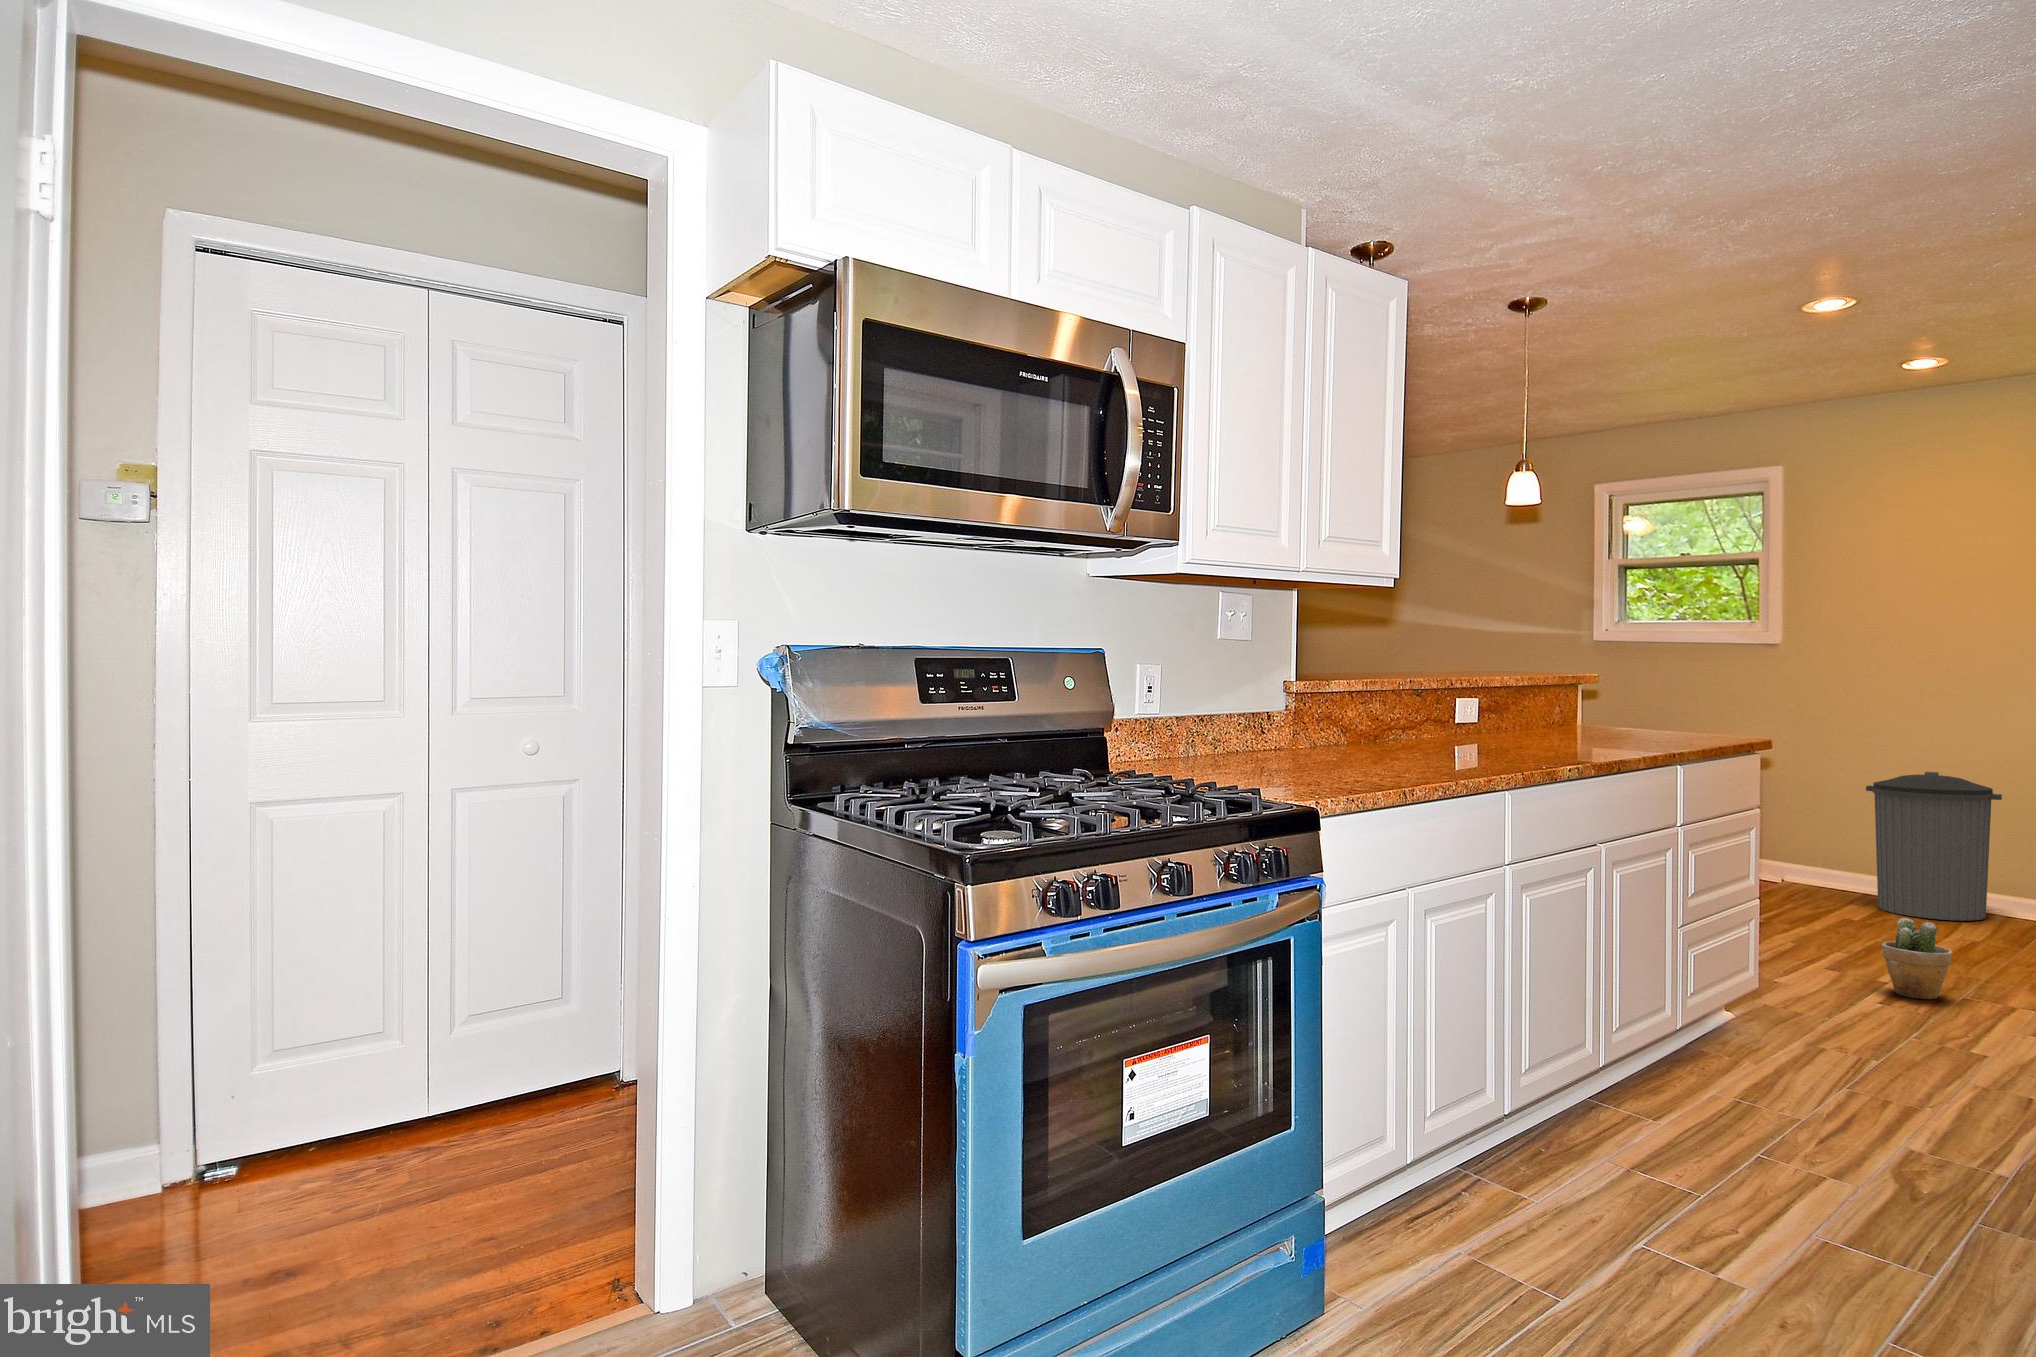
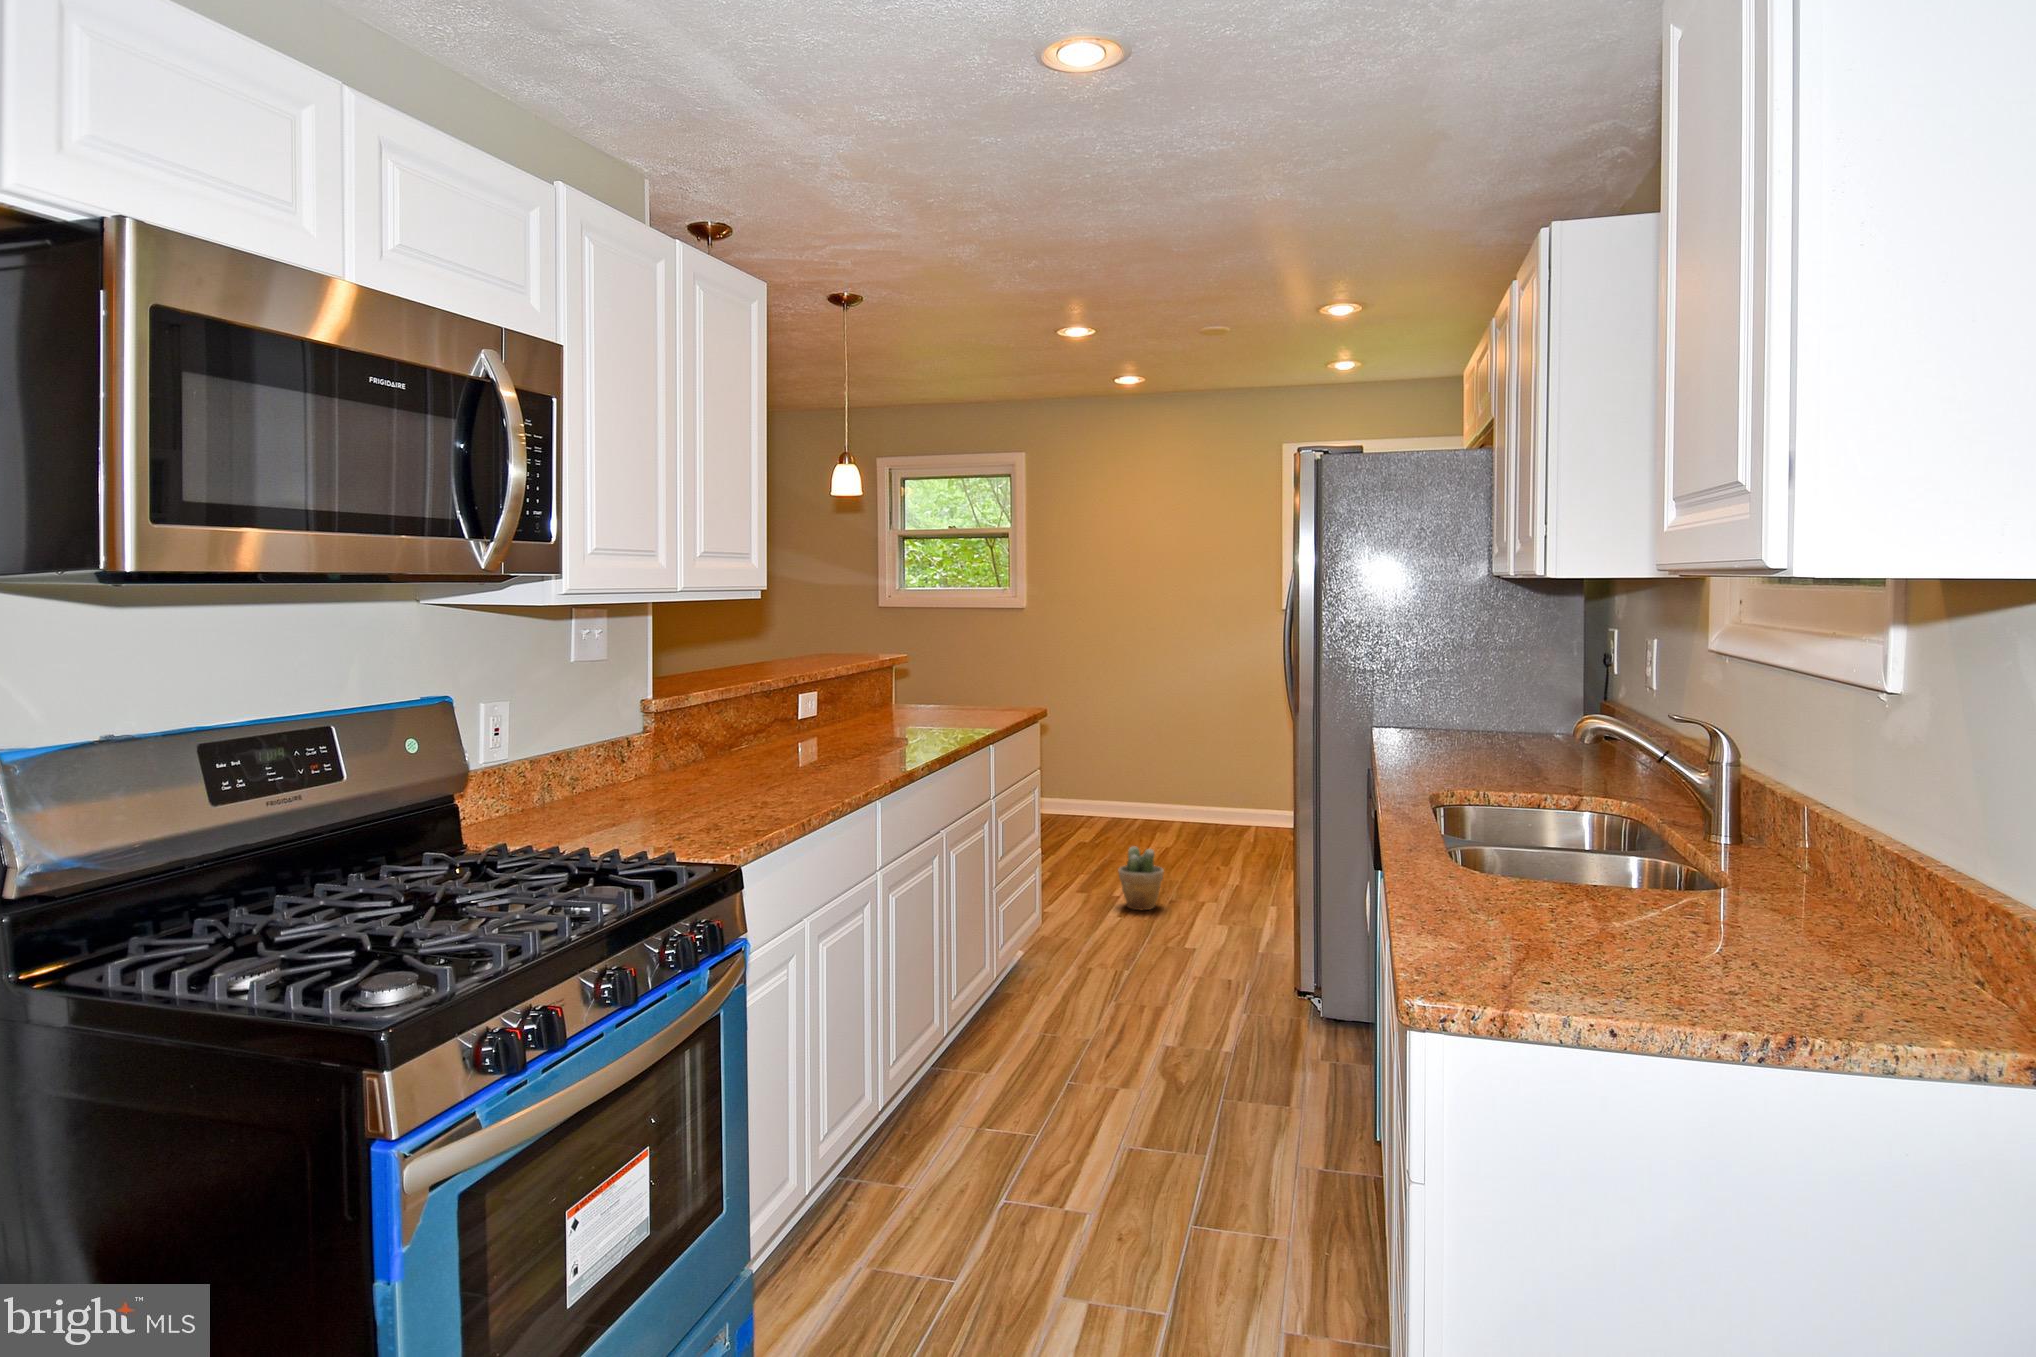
trash can: present [1866,772,2002,921] -> none [1091,714,1179,834]

